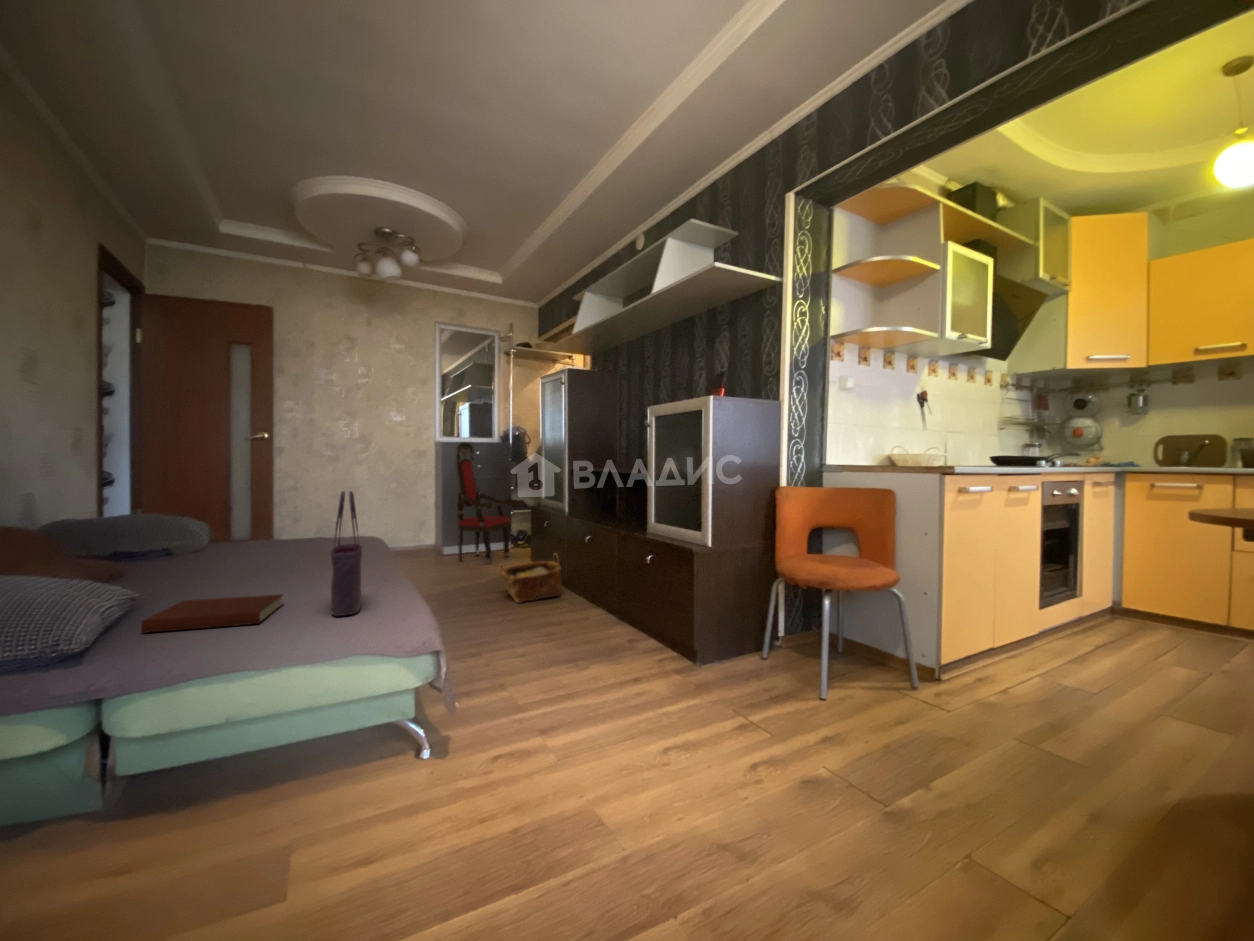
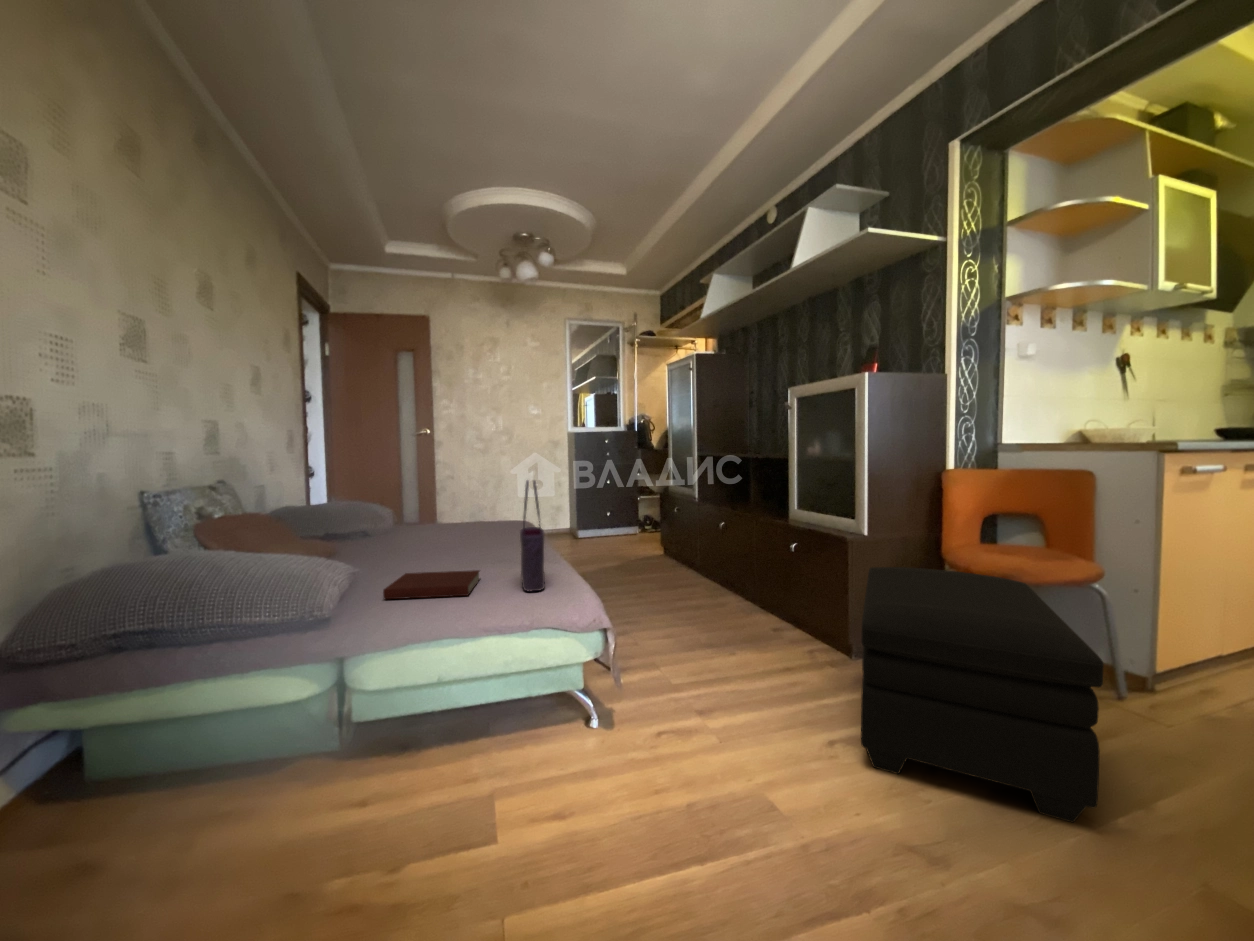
armchair: present [455,442,512,564] -> none [585,430,637,544]
woven basket: present [501,553,562,603] -> none [635,535,694,582]
ottoman: none [681,580,872,805] -> present [861,567,1104,822]

